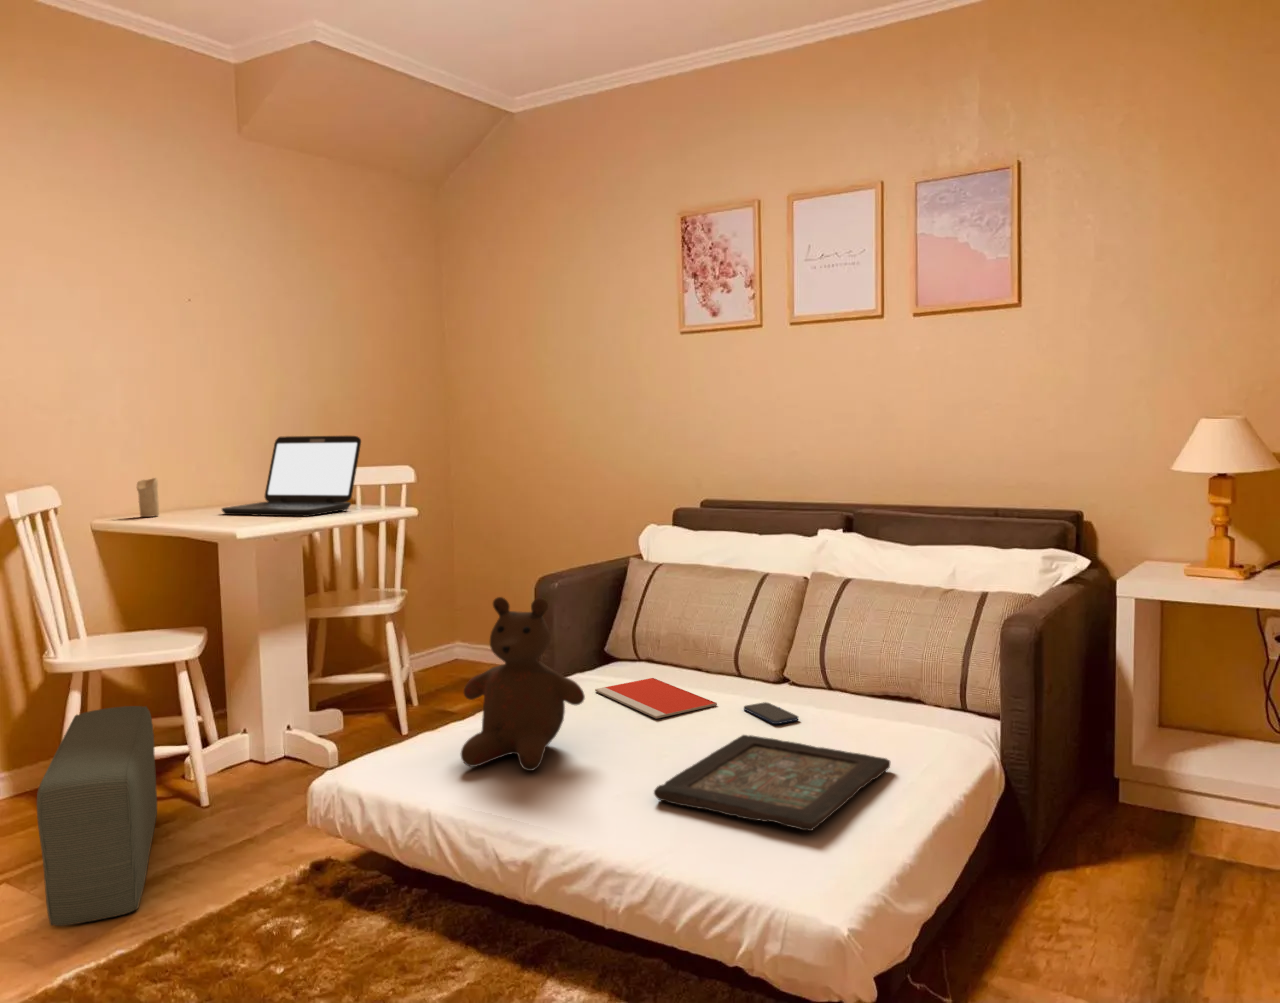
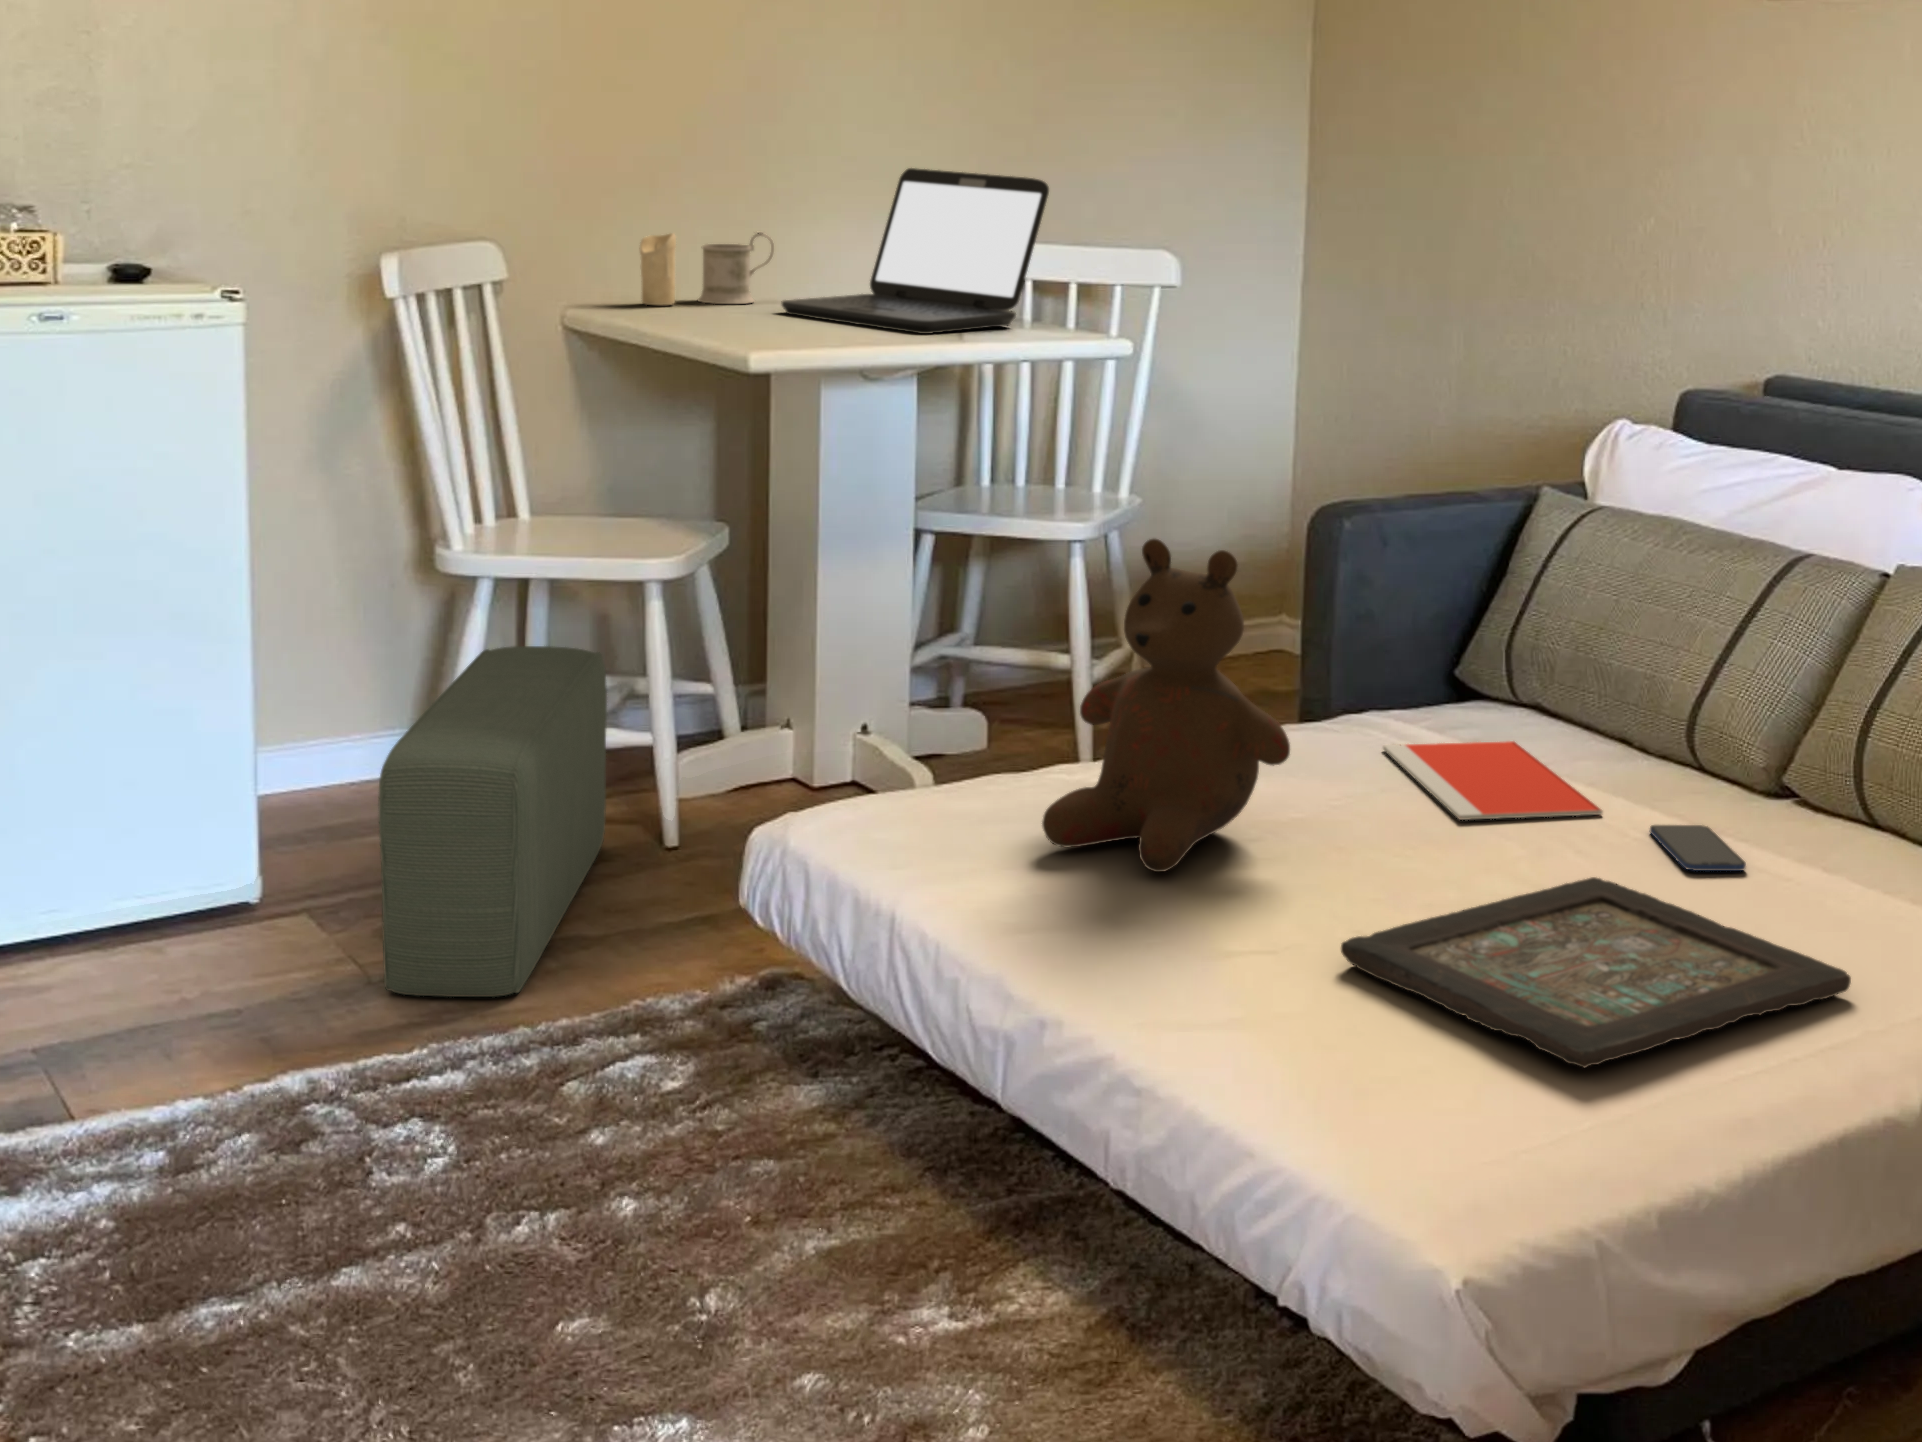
mug: none [169,475,209,514] -> present [698,231,774,304]

